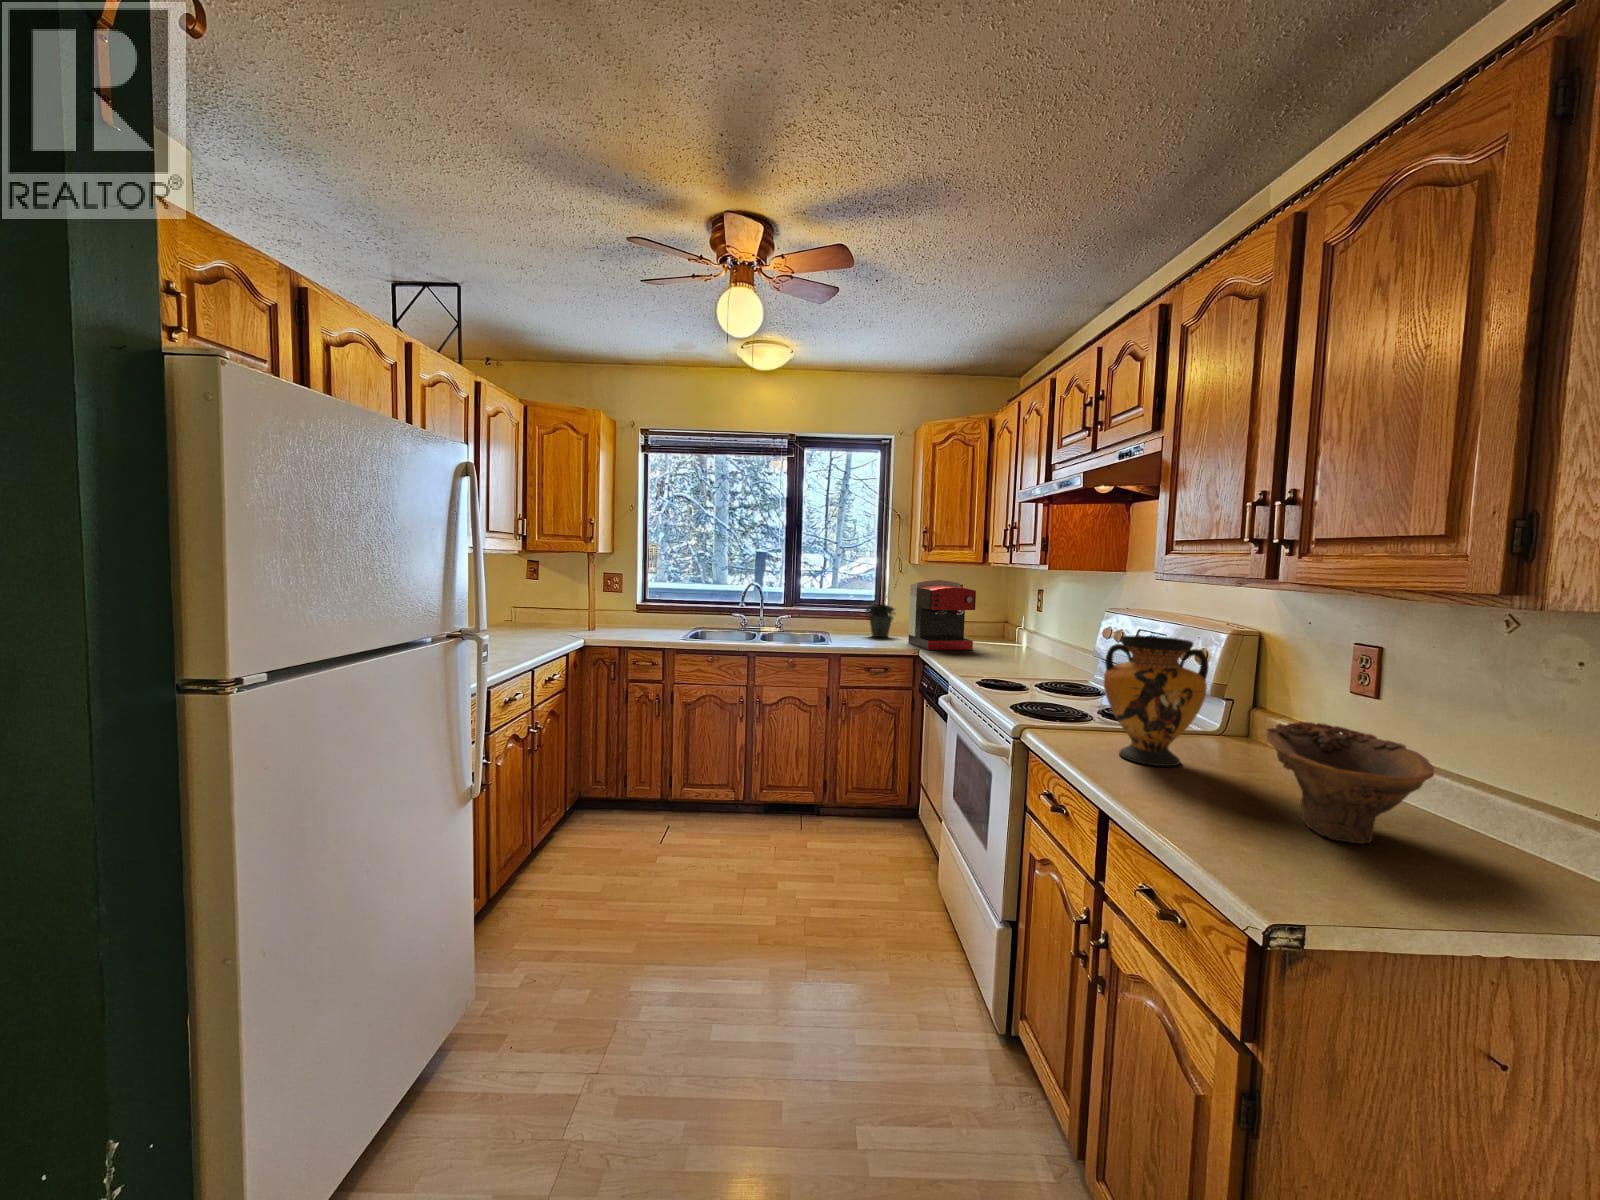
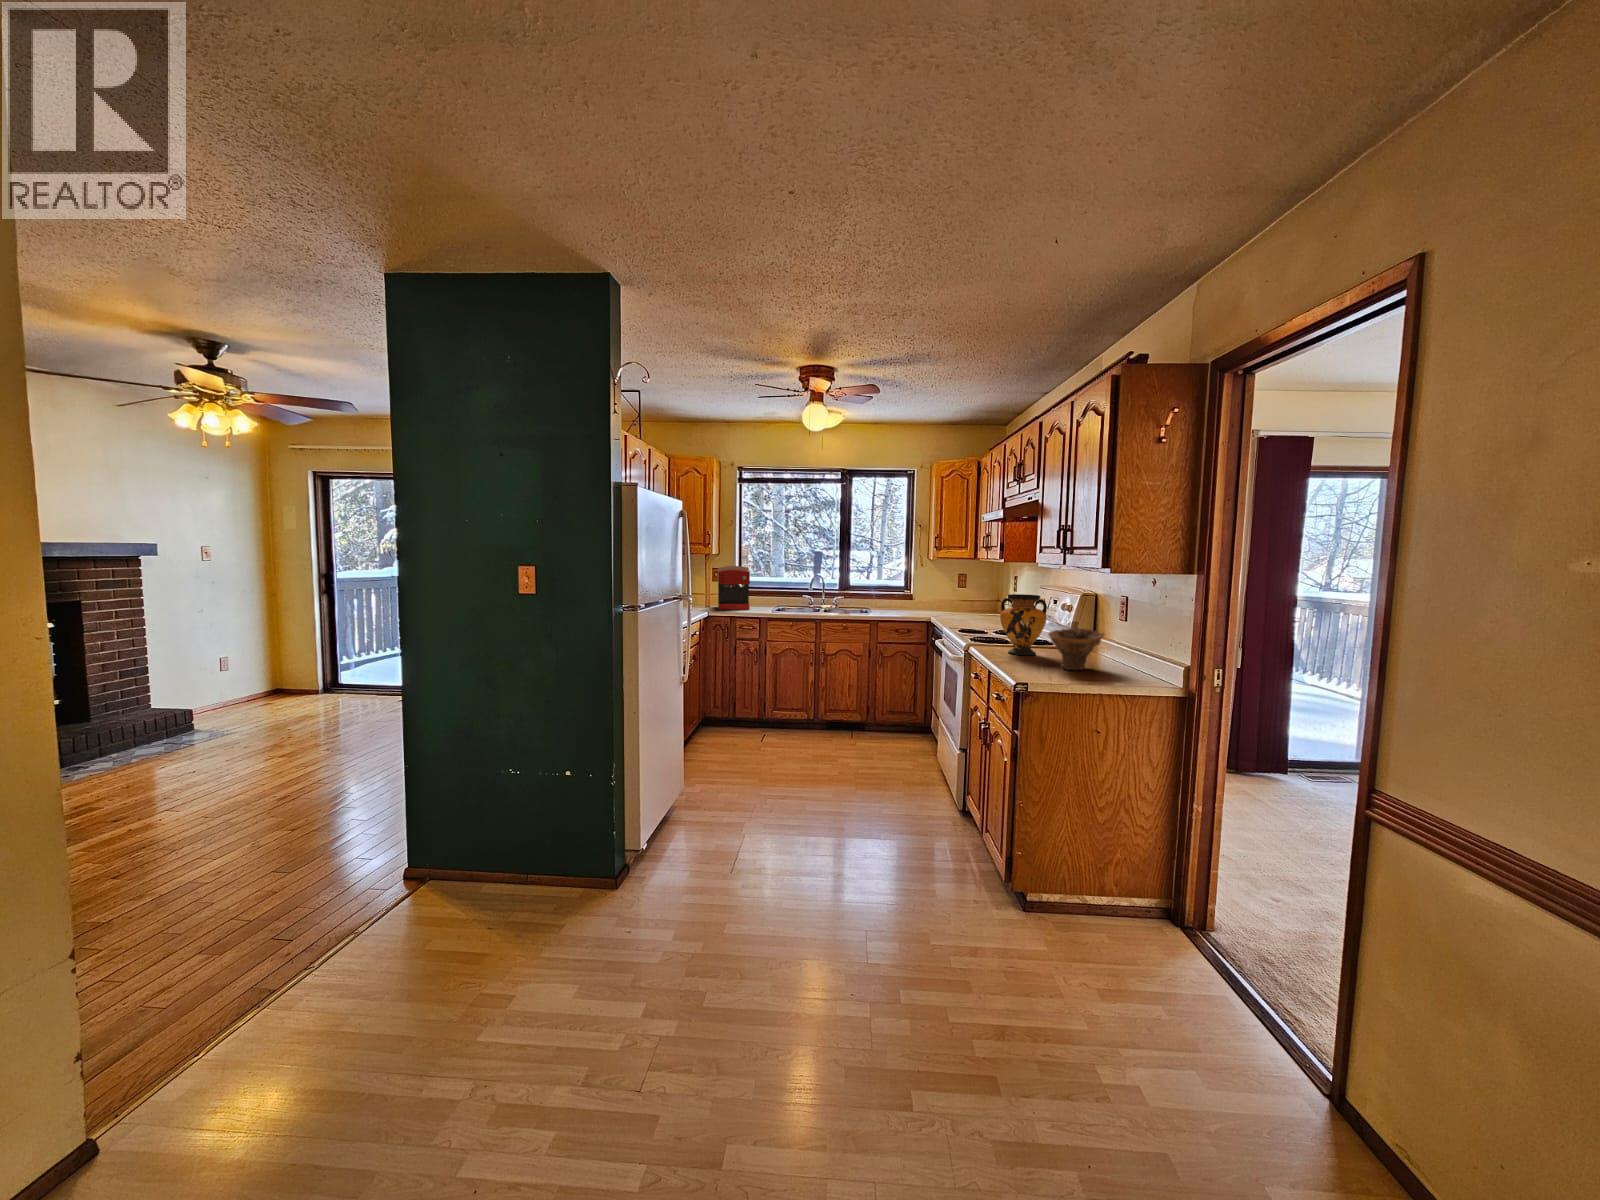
coffee maker: present [908,580,976,650] -> present [718,566,750,610]
potted plant: present [865,584,896,637] -> none [895,569,919,611]

